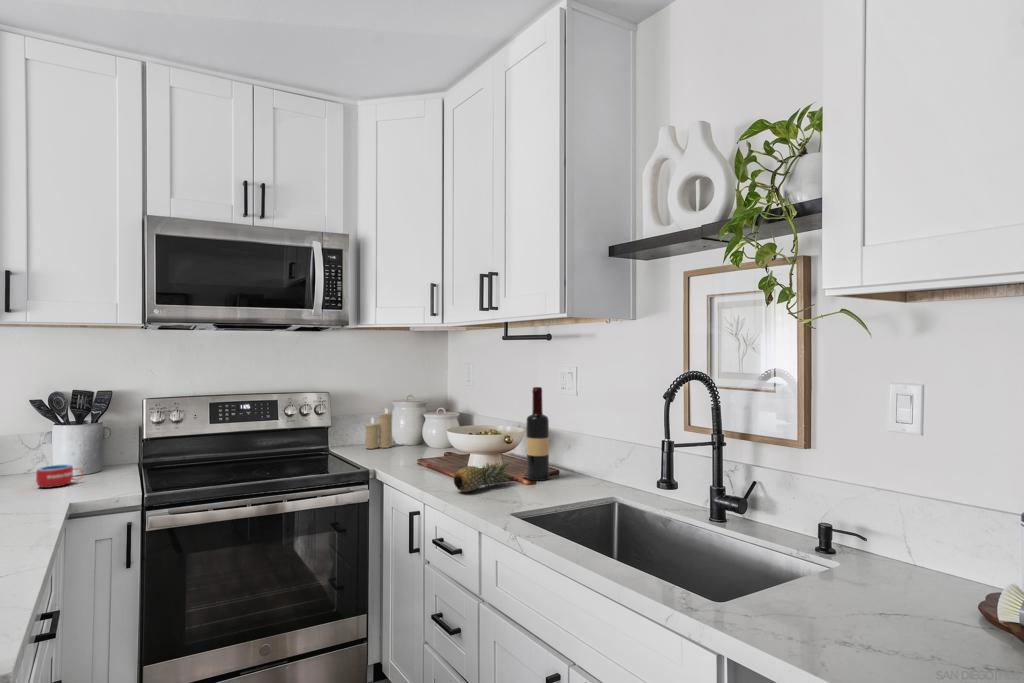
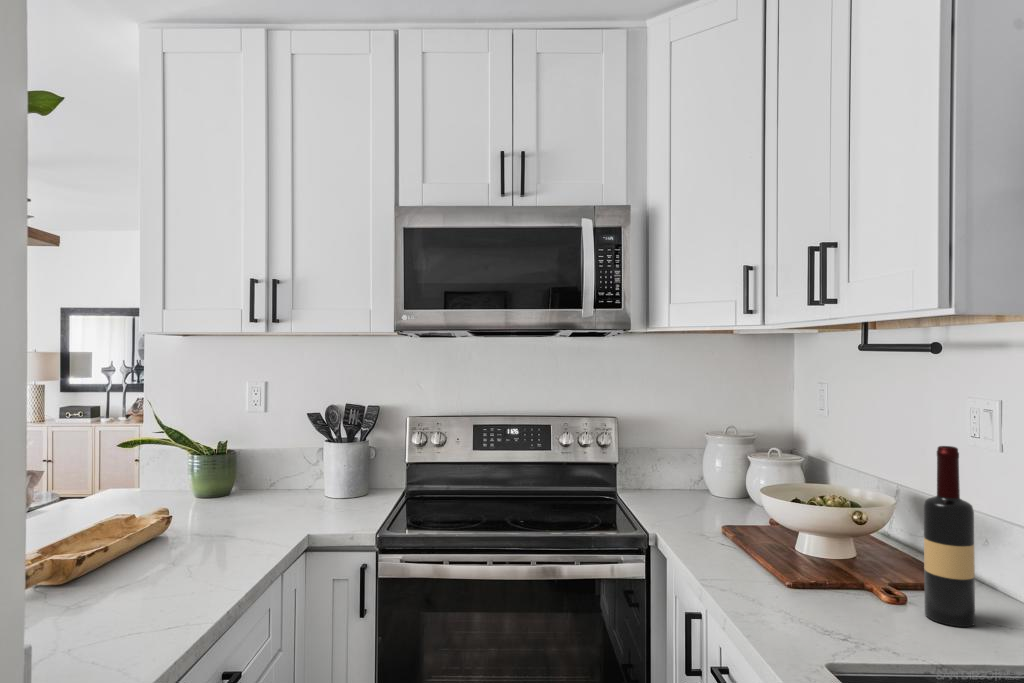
candle: present [365,409,392,449] -> none [659,445,698,502]
fruit: present [454,462,512,492] -> none [774,571,894,625]
mug: present [36,465,83,488] -> none [307,486,347,511]

